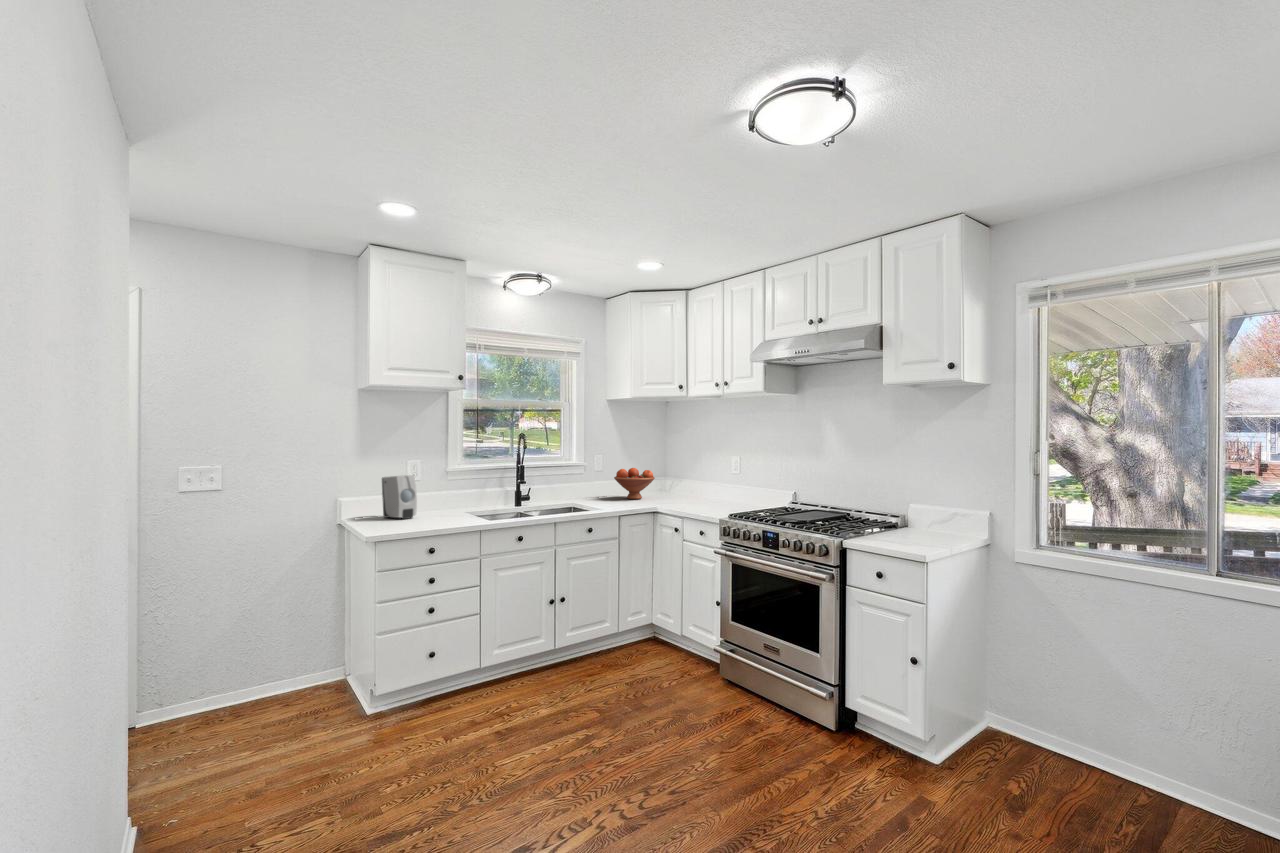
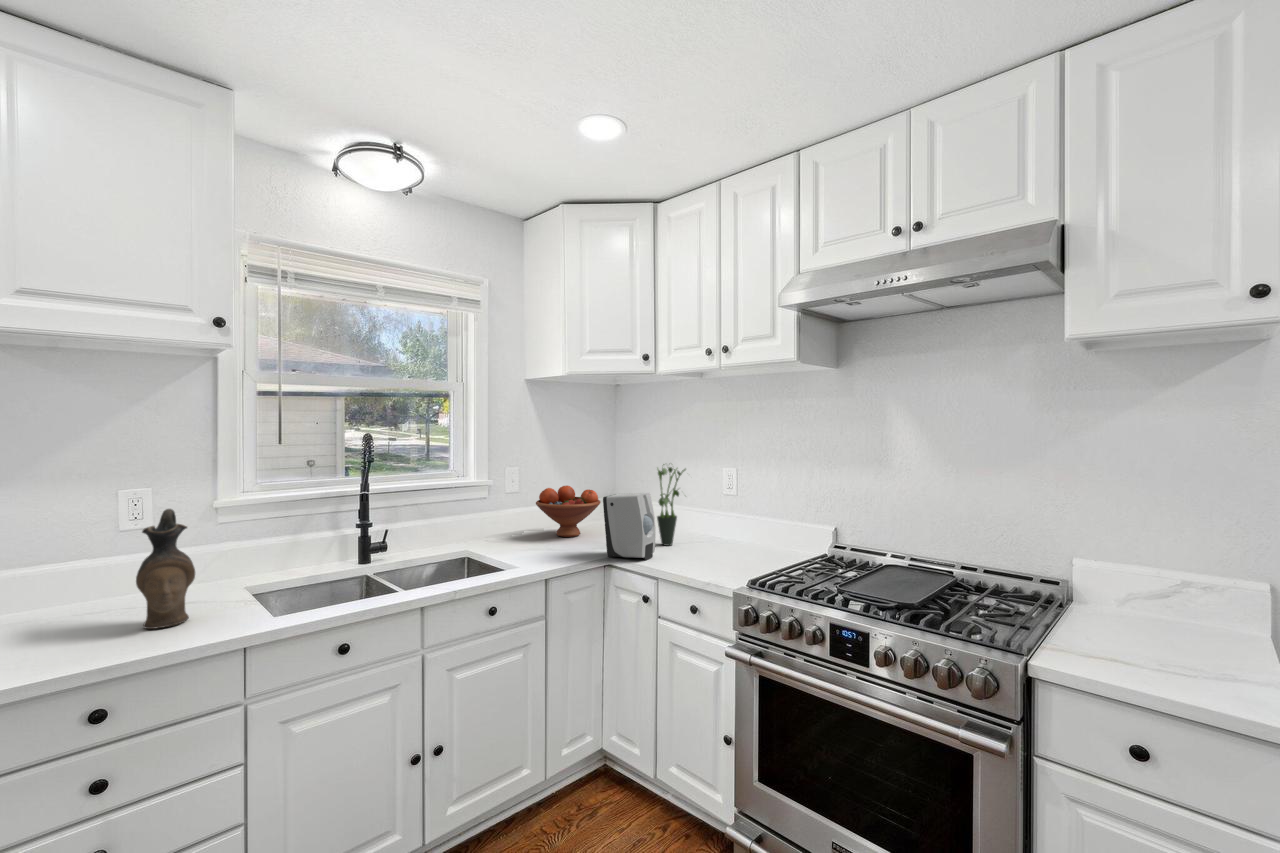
potted plant: none [688,453,710,504] -> present [657,464,686,546]
ceramic pitcher: none [430,467,453,522] -> present [136,509,195,629]
soap dispenser: present [382,475,417,519] -> present [603,493,656,560]

